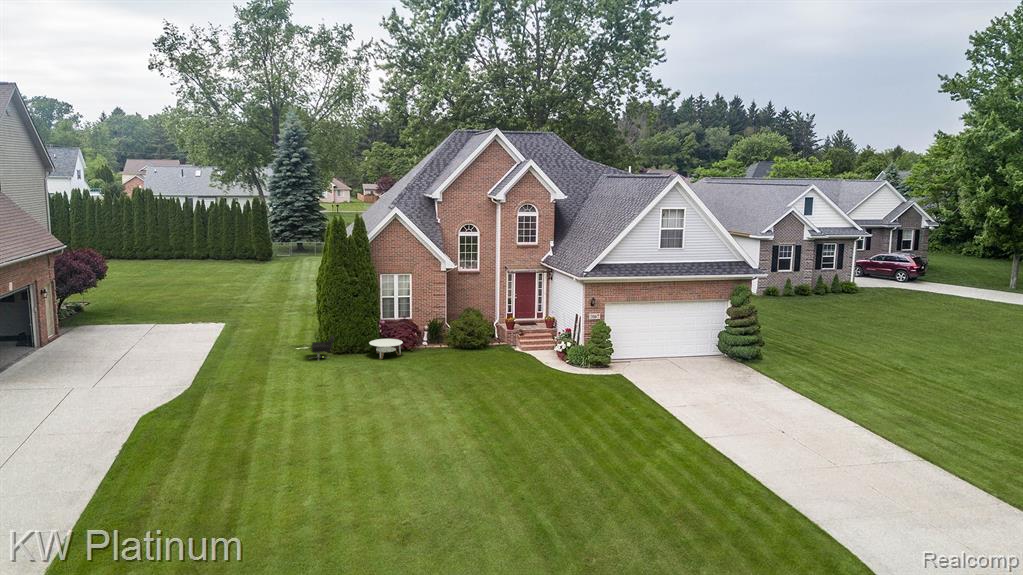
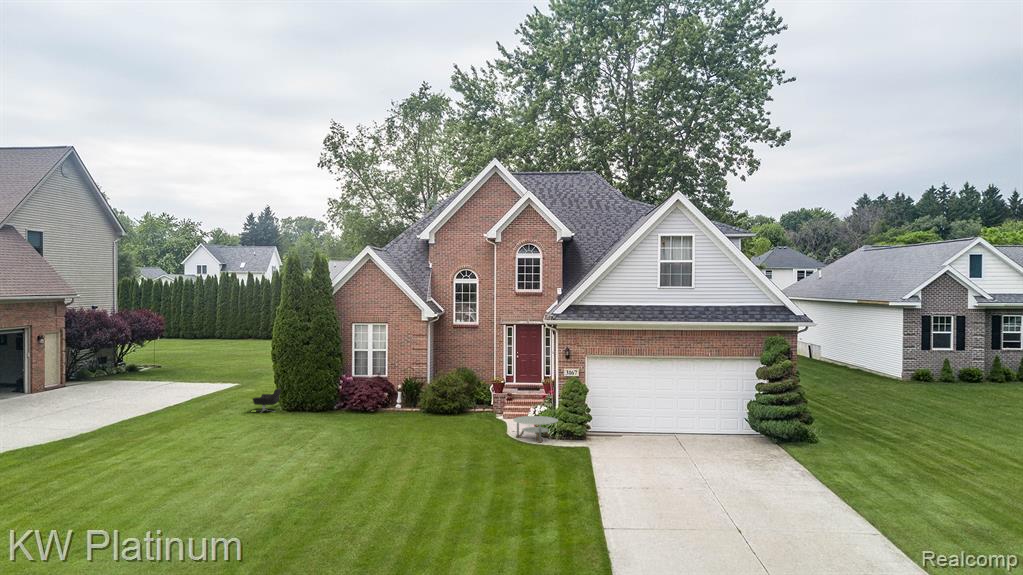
round table: present [369,339,403,359] -> present [513,416,558,443]

